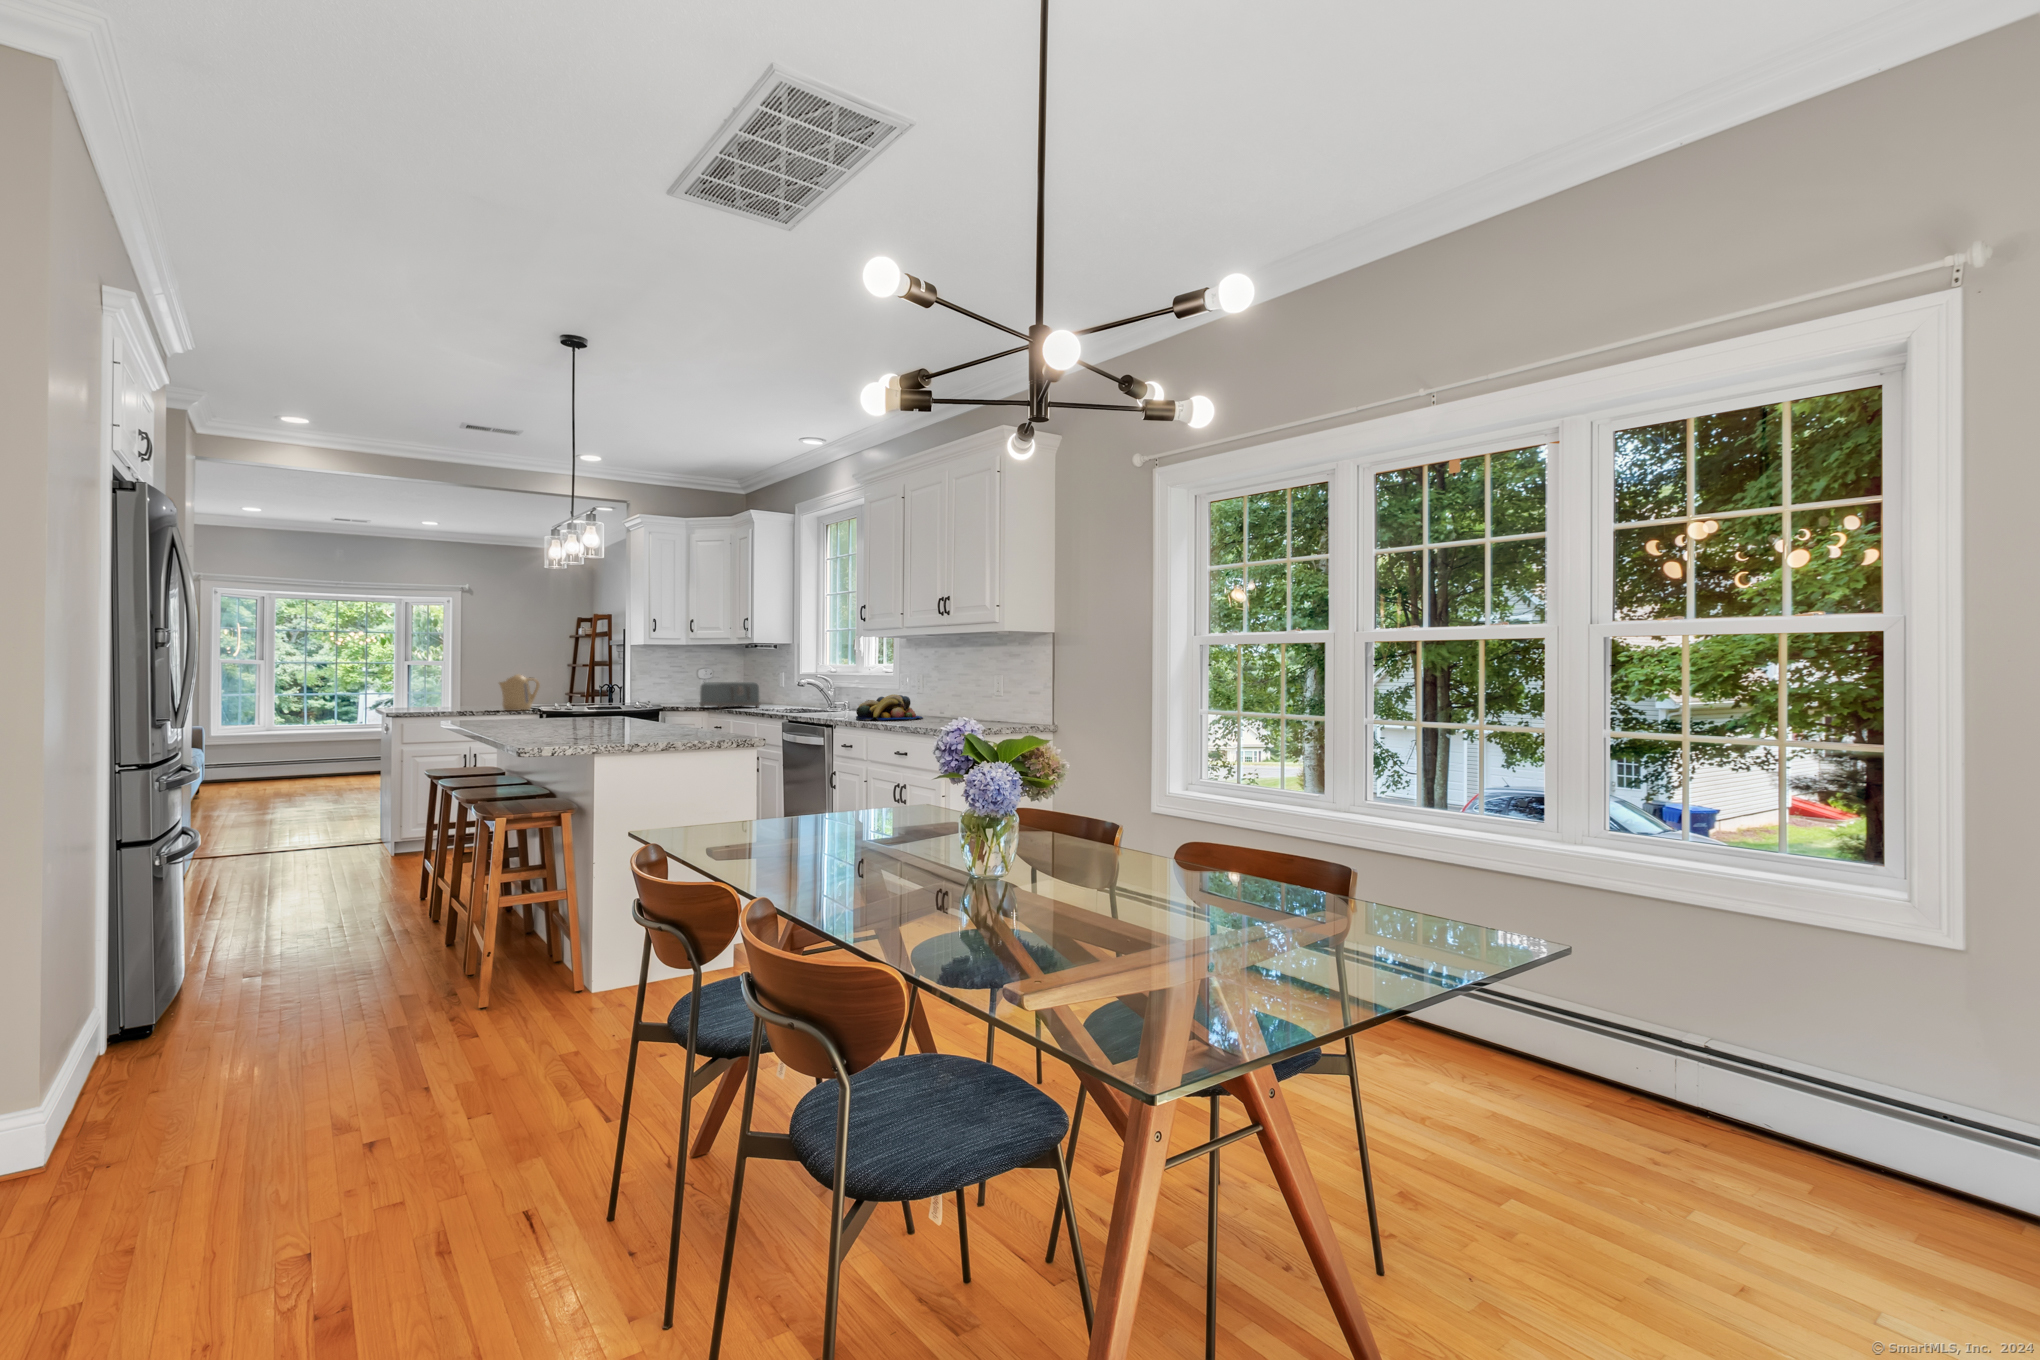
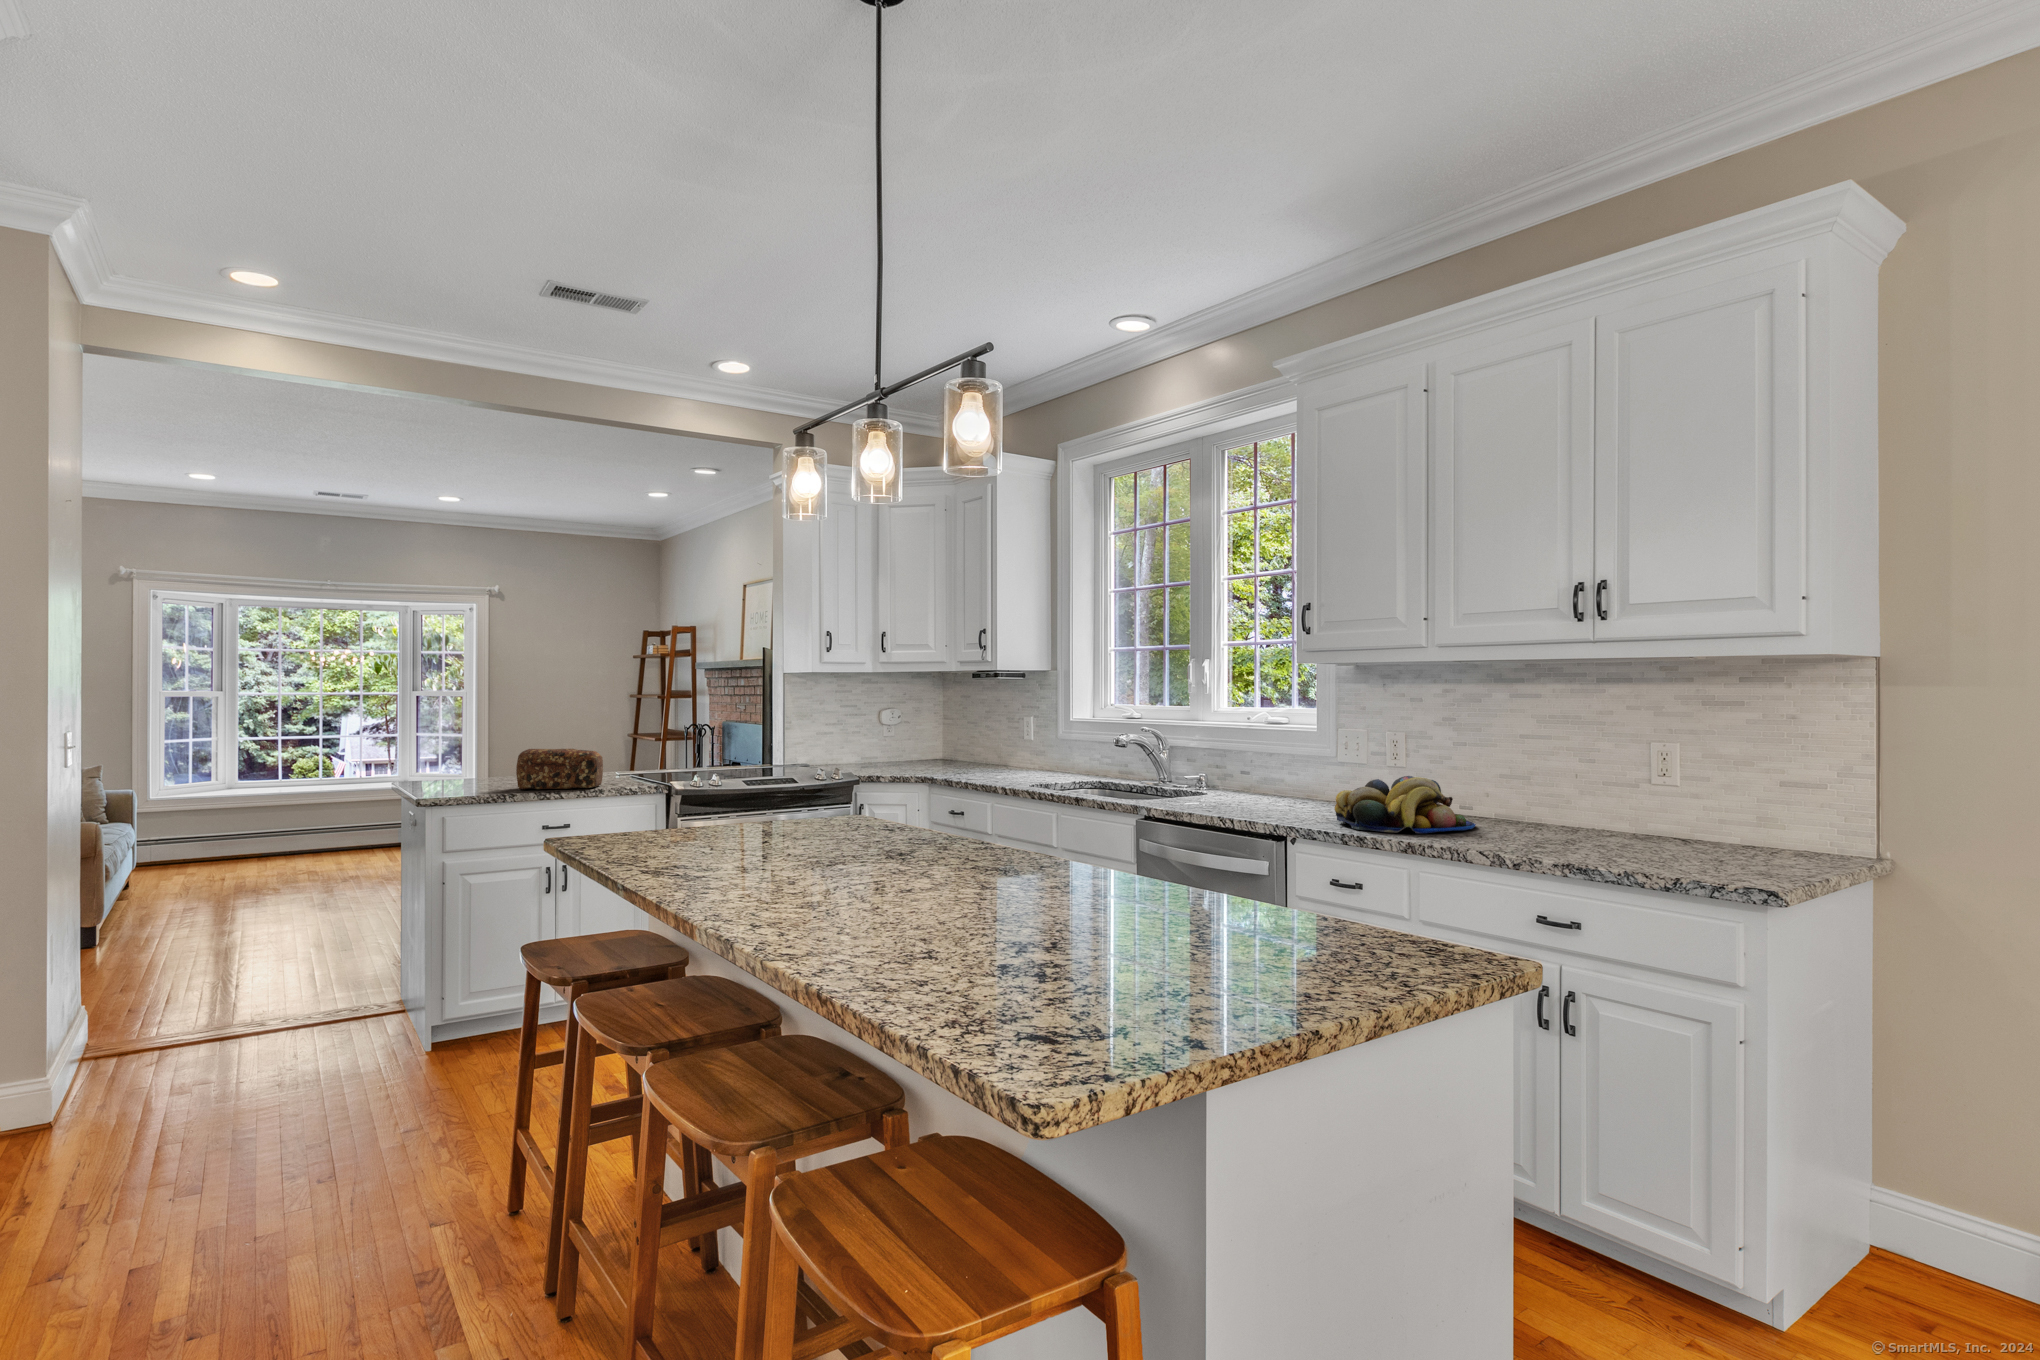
kettle: present [499,674,540,711] -> none [590,720,655,781]
toaster: present [699,682,760,708] -> none [905,731,1006,777]
bread loaf: none [449,690,503,713] -> present [516,749,603,790]

